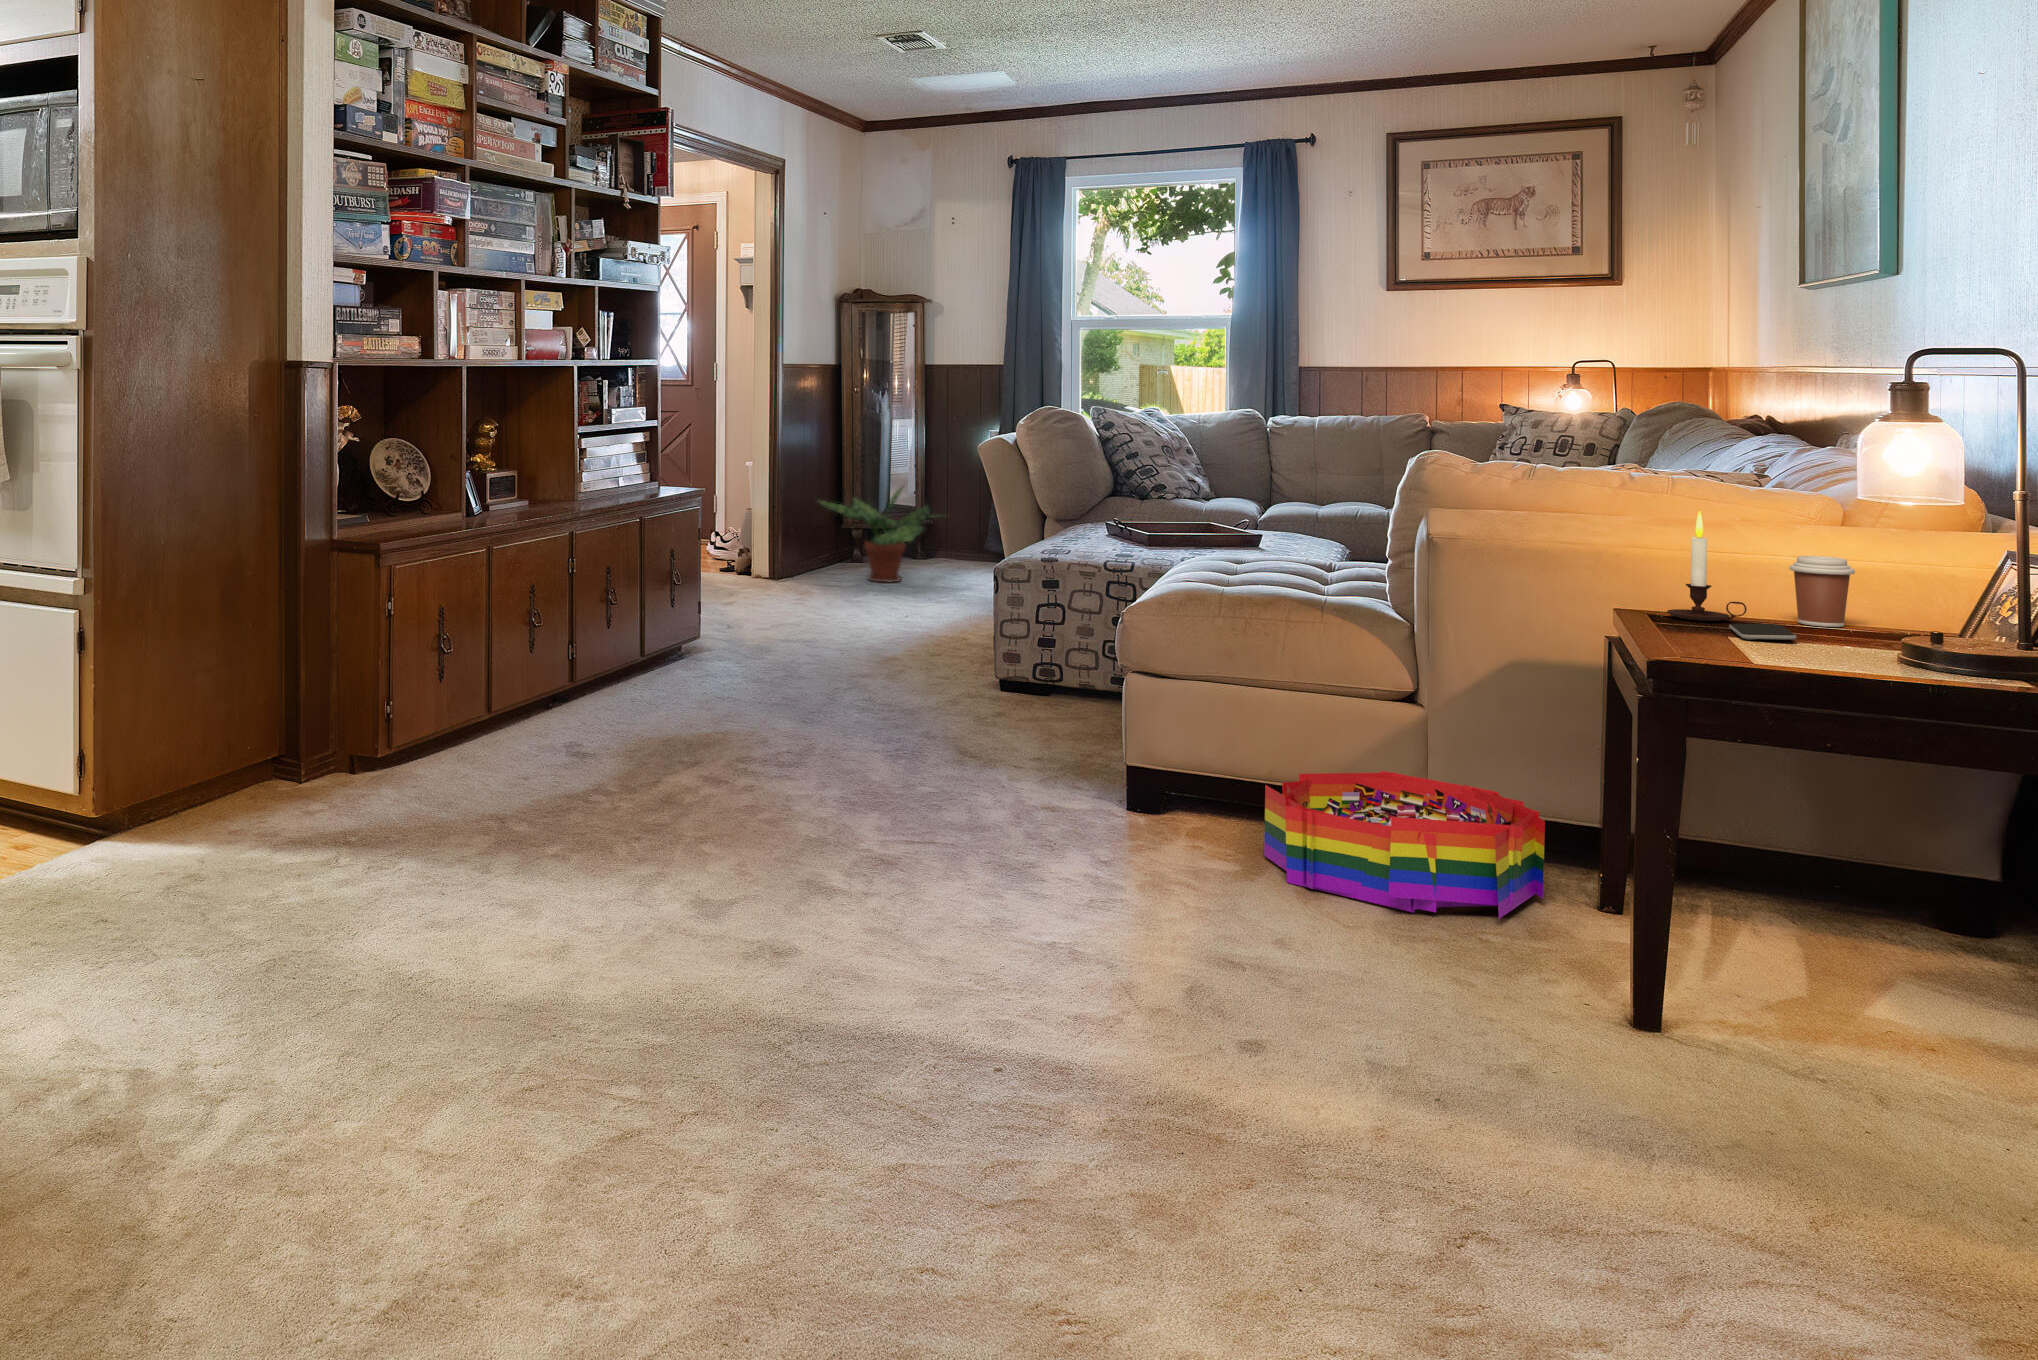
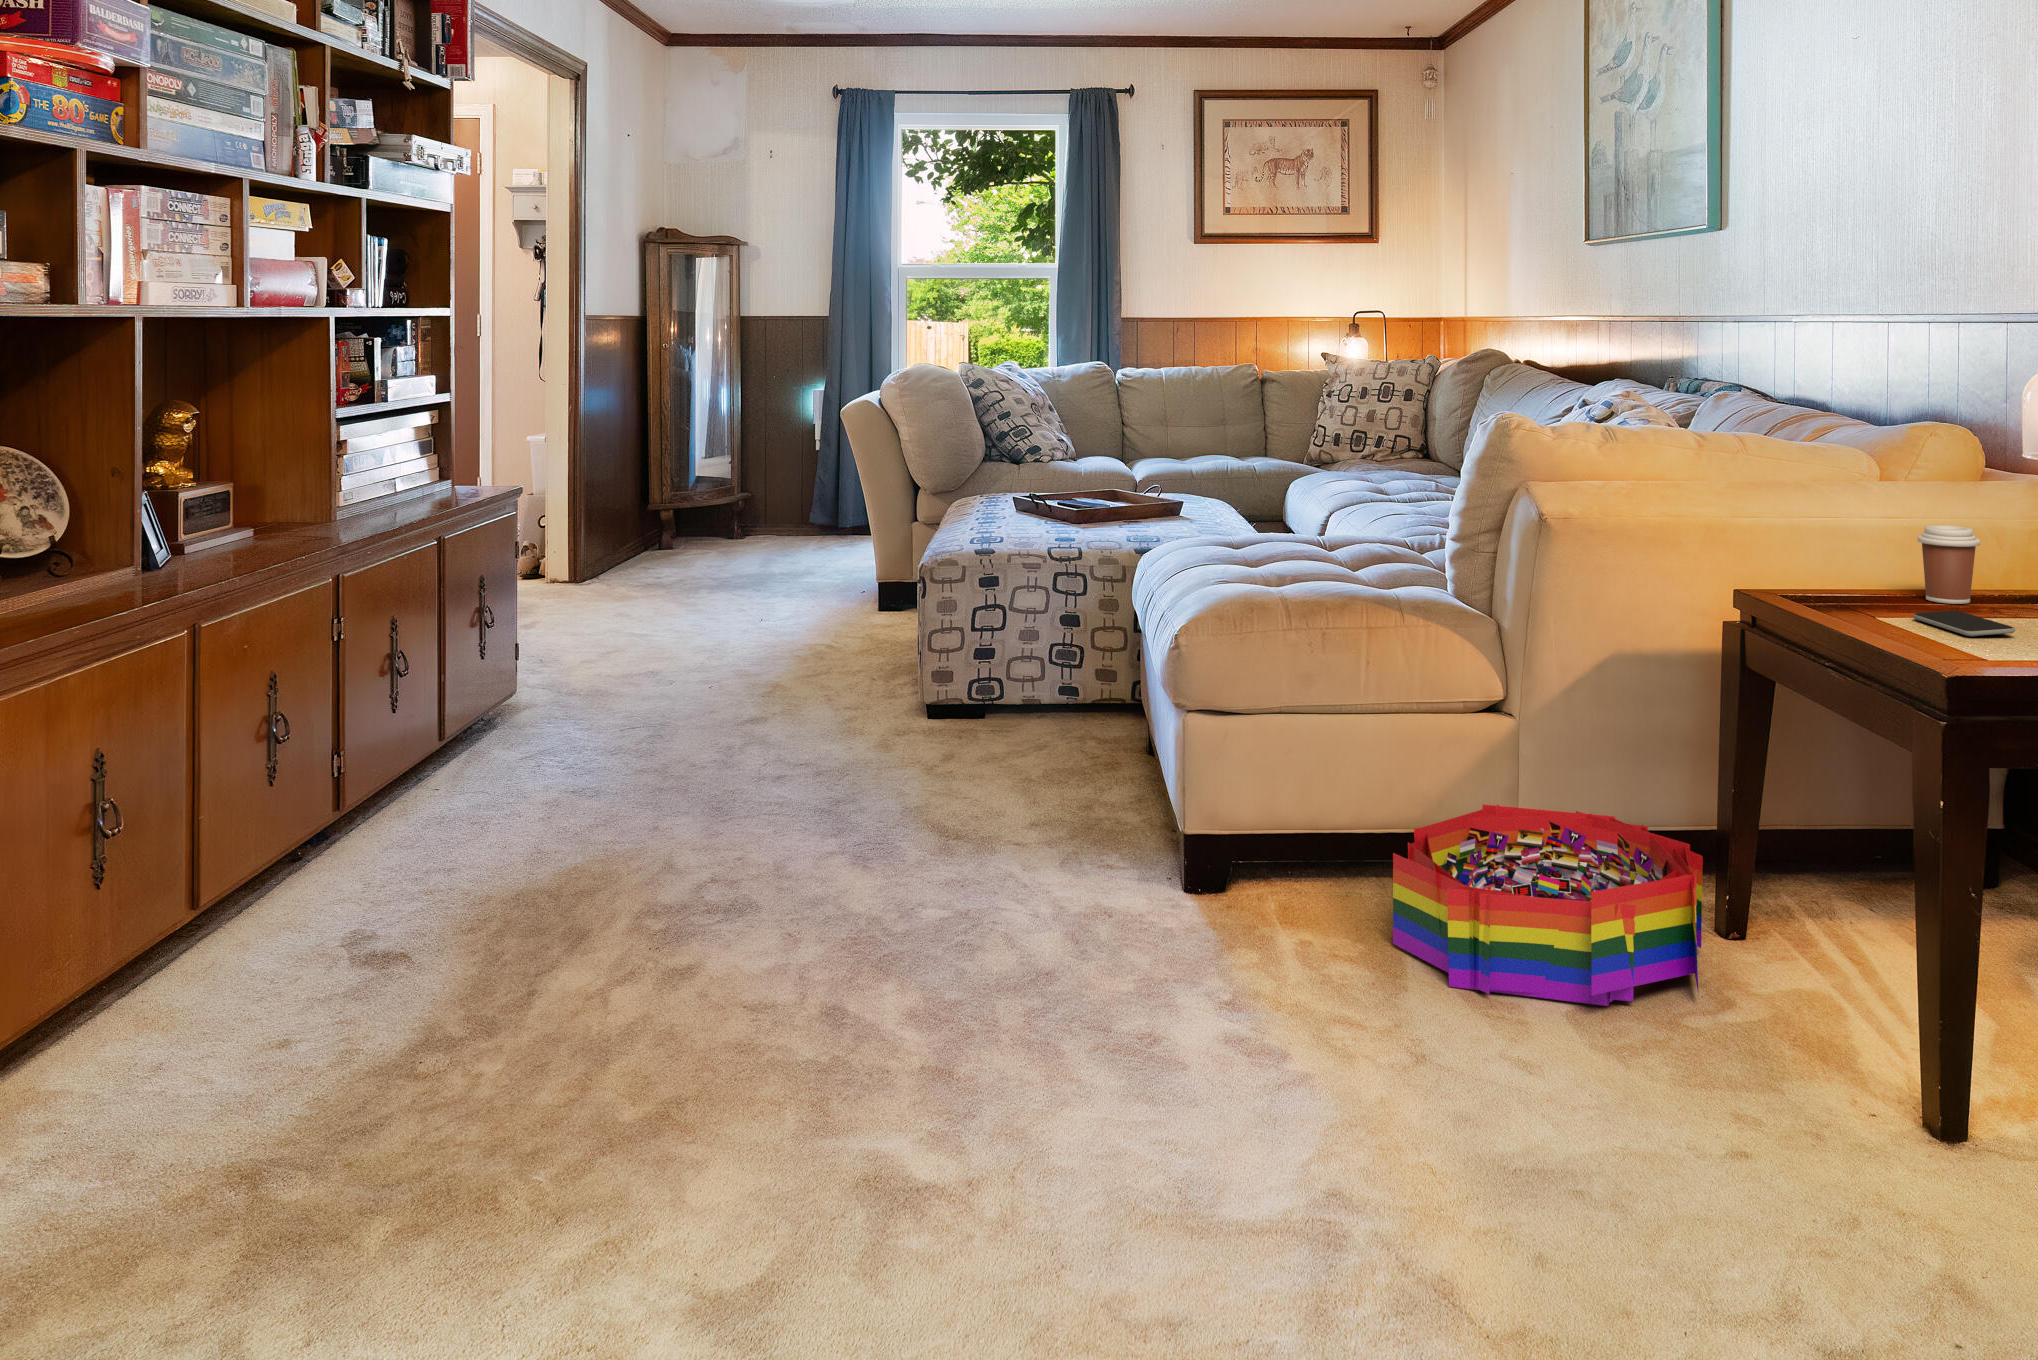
potted plant: present [819,486,938,582] -> none [622,452,782,572]
candle: present [1667,511,1747,621] -> none [1820,482,1900,609]

